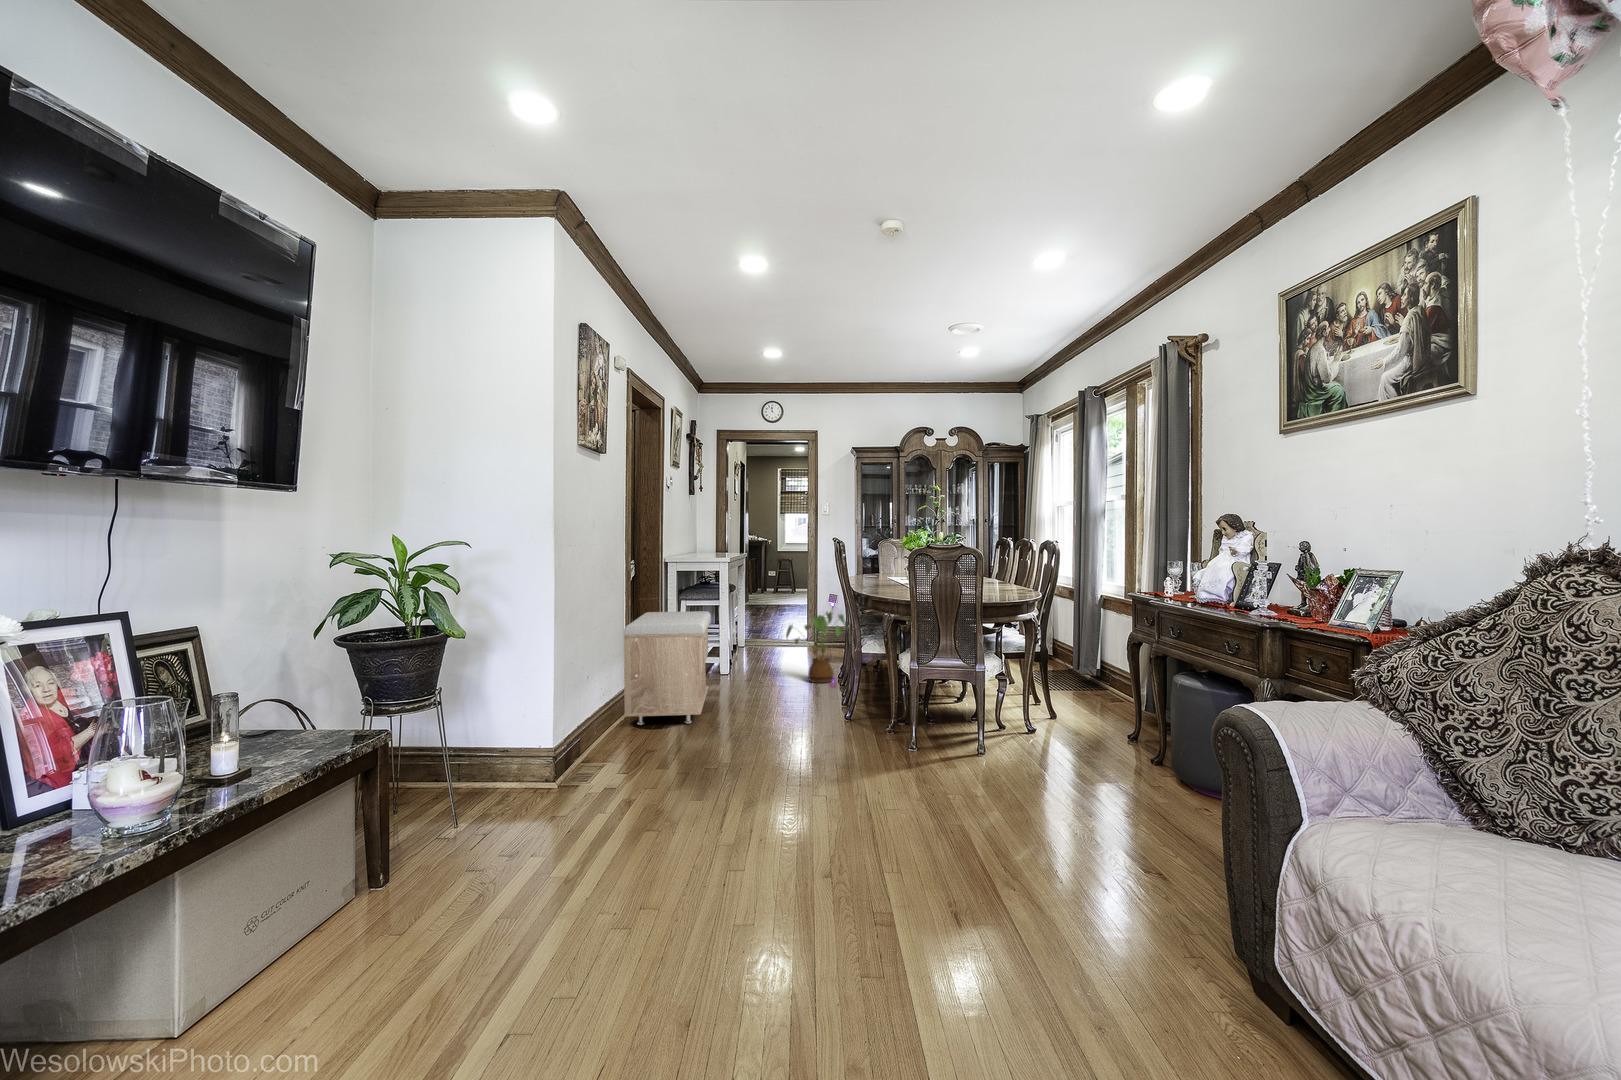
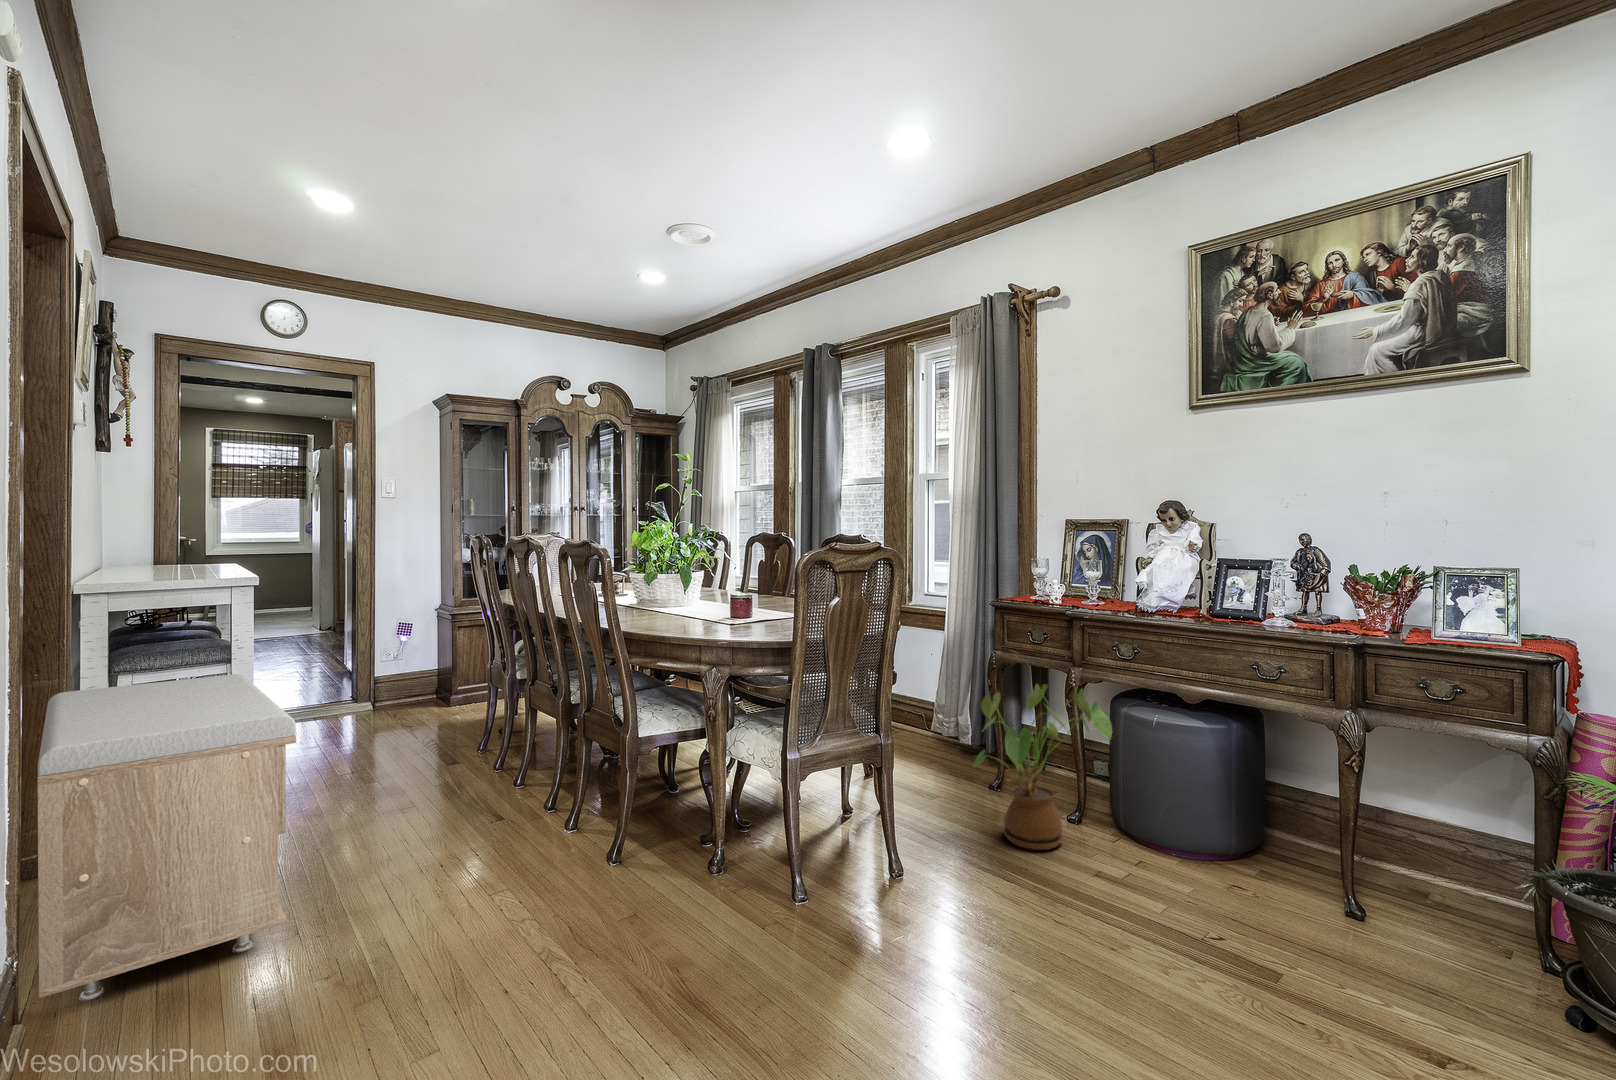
house plant: present [786,612,846,683] -> present [974,684,1112,850]

